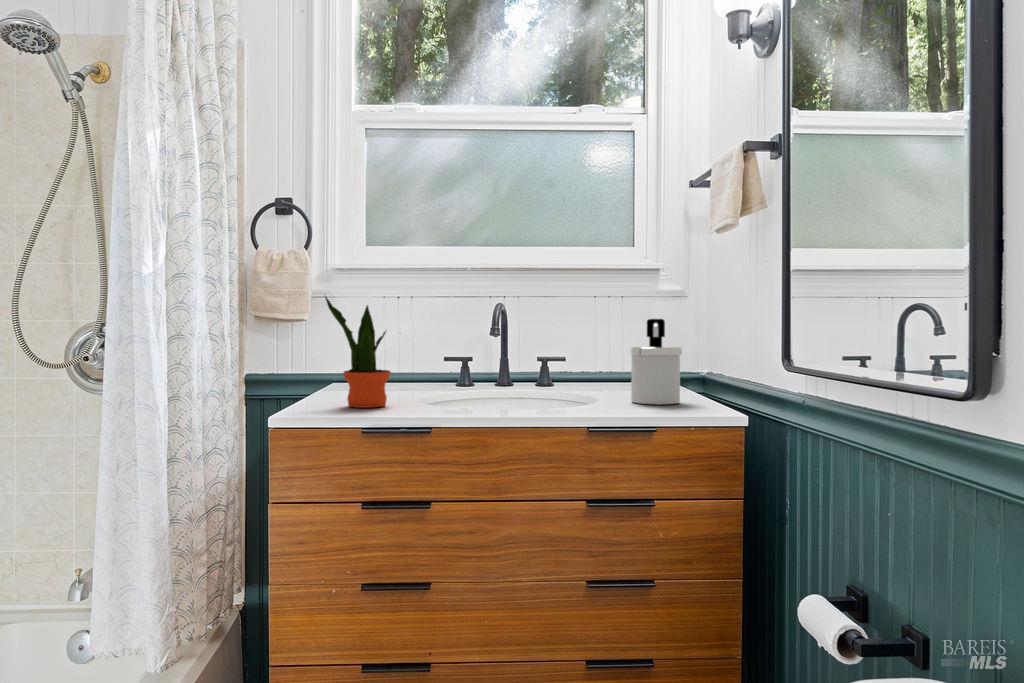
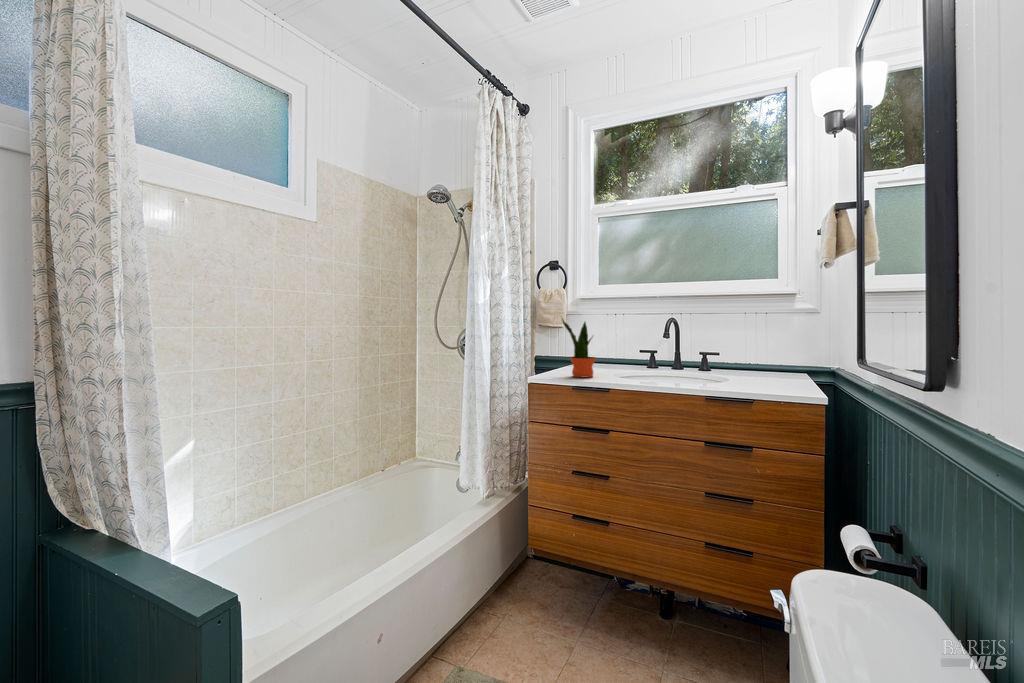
soap dispenser: present [630,319,682,404] -> none [751,329,789,386]

